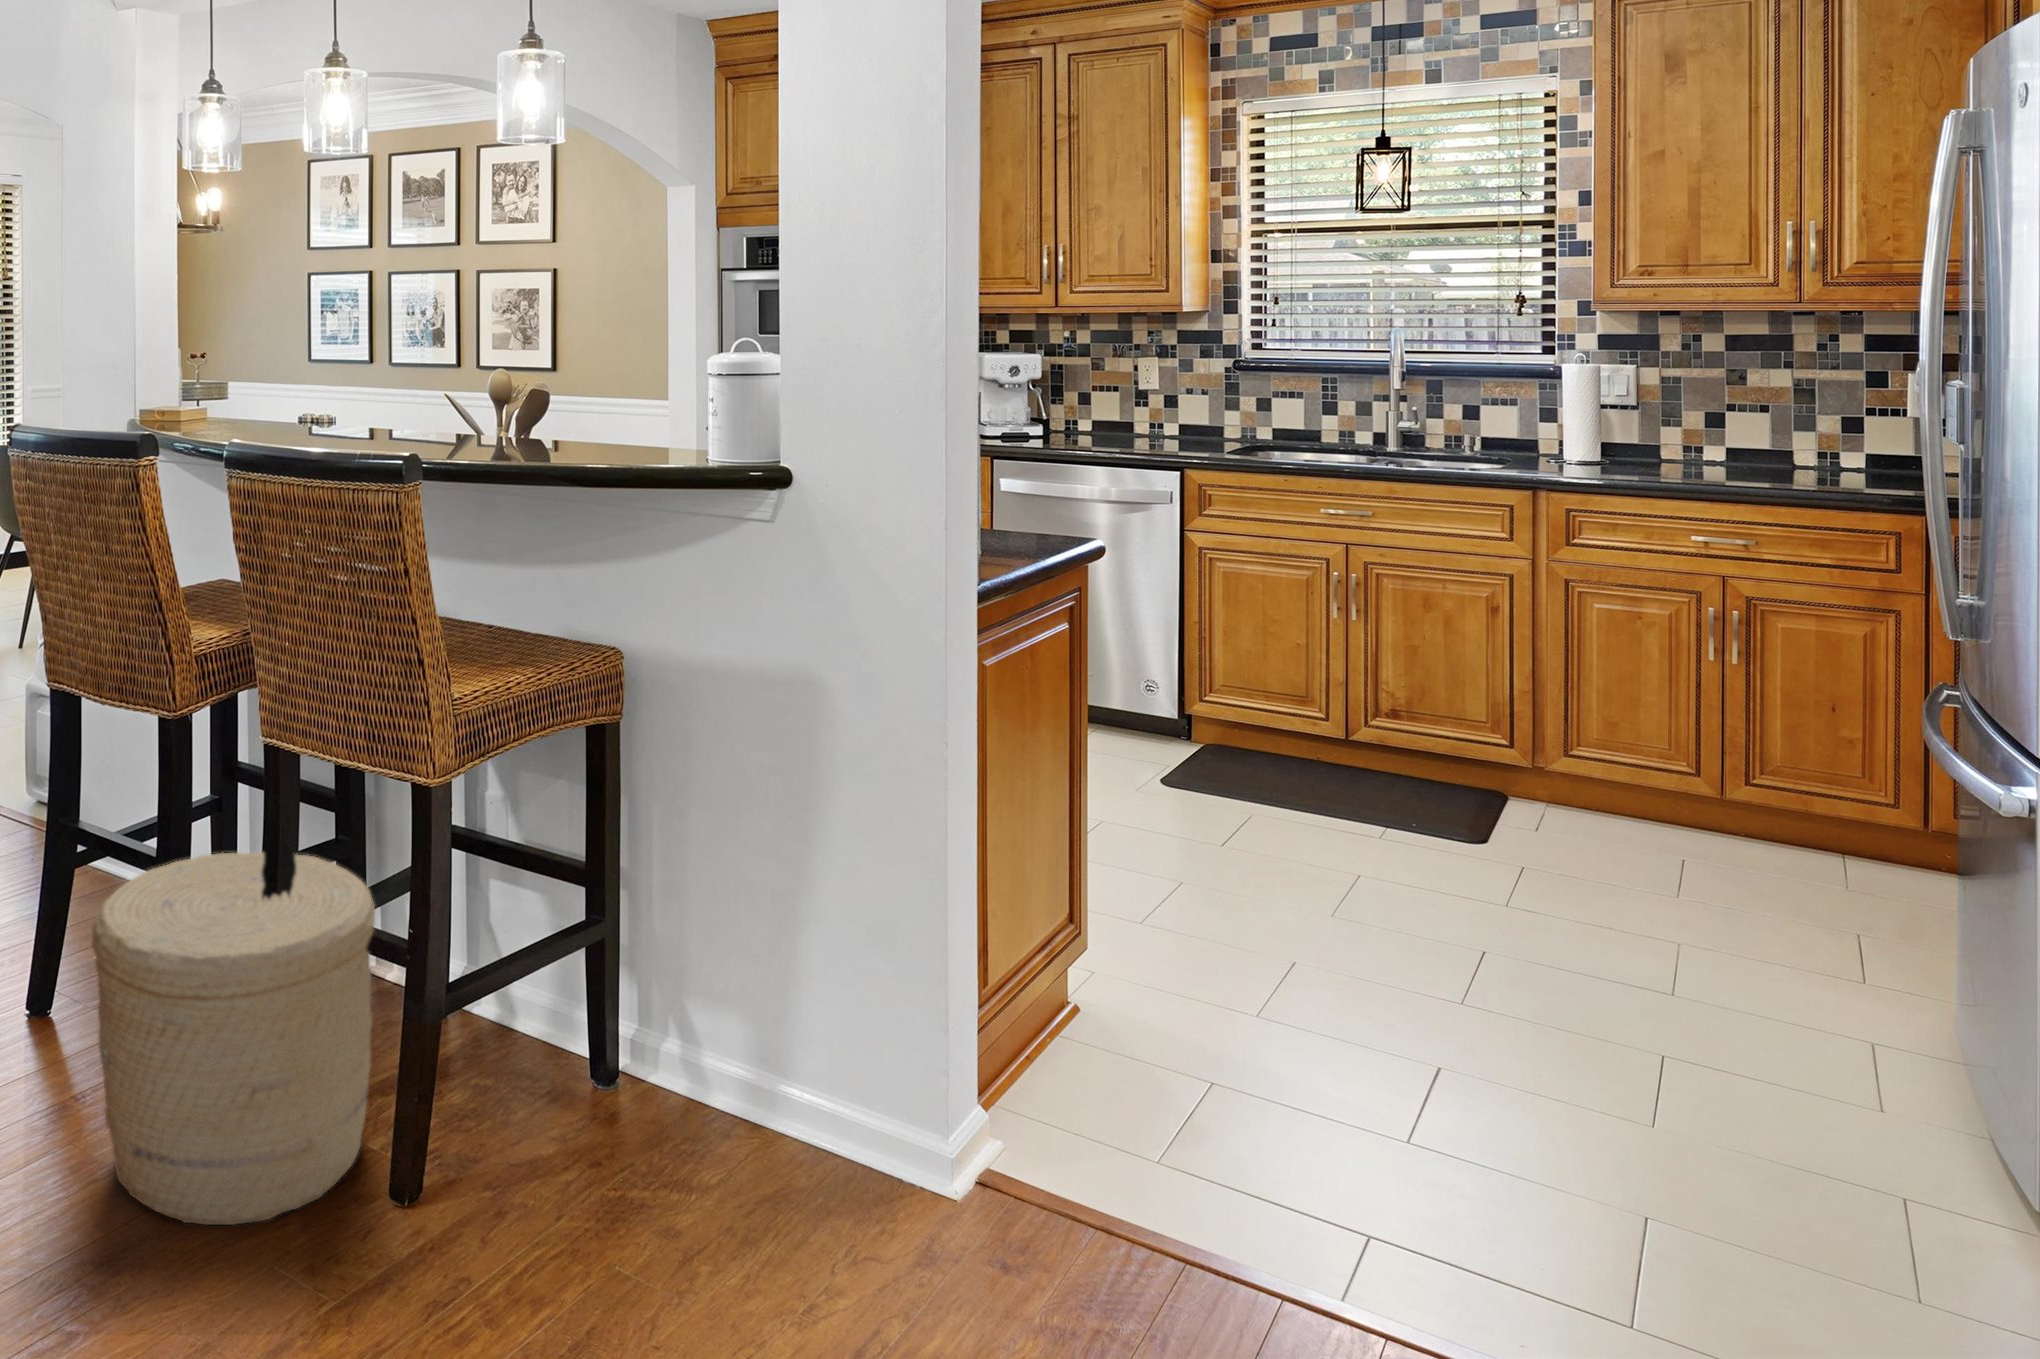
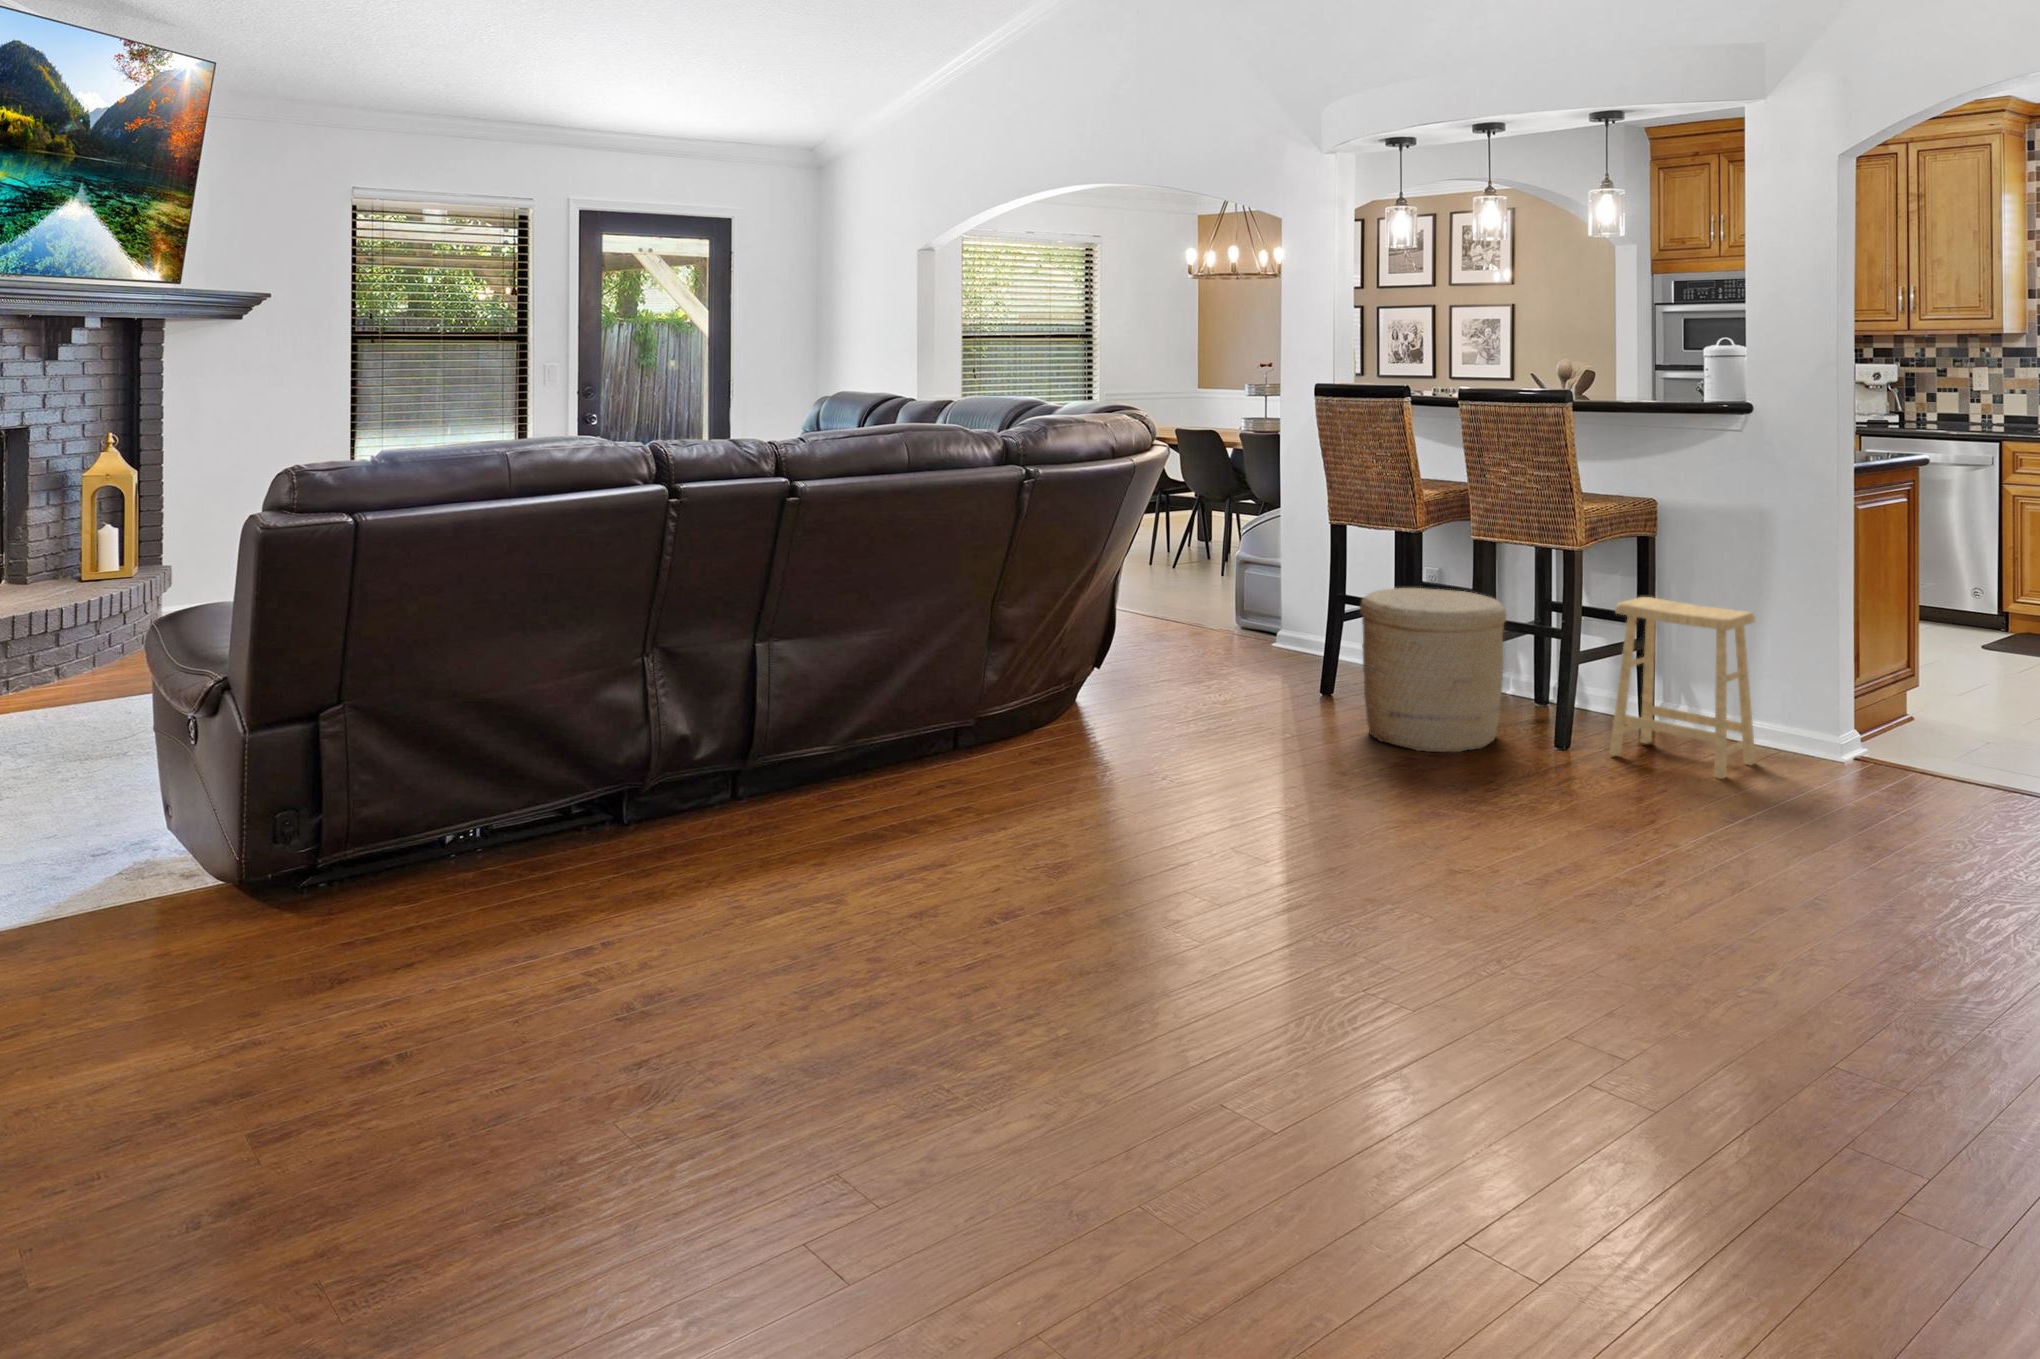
footstool: none [557,878,827,1288] -> present [1610,597,1756,779]

